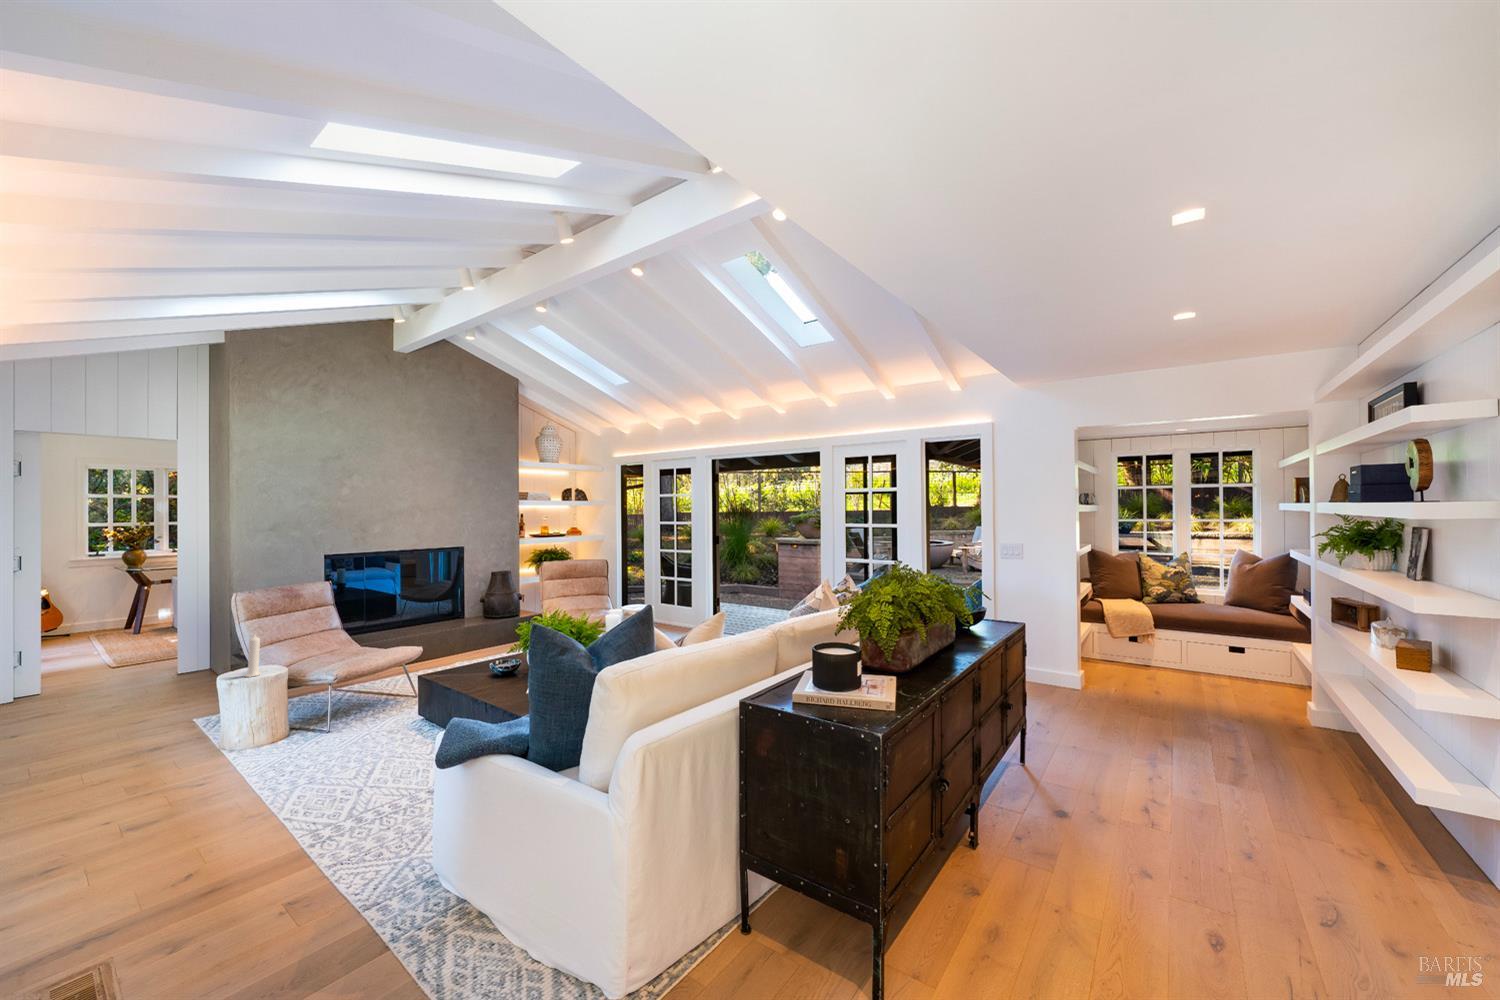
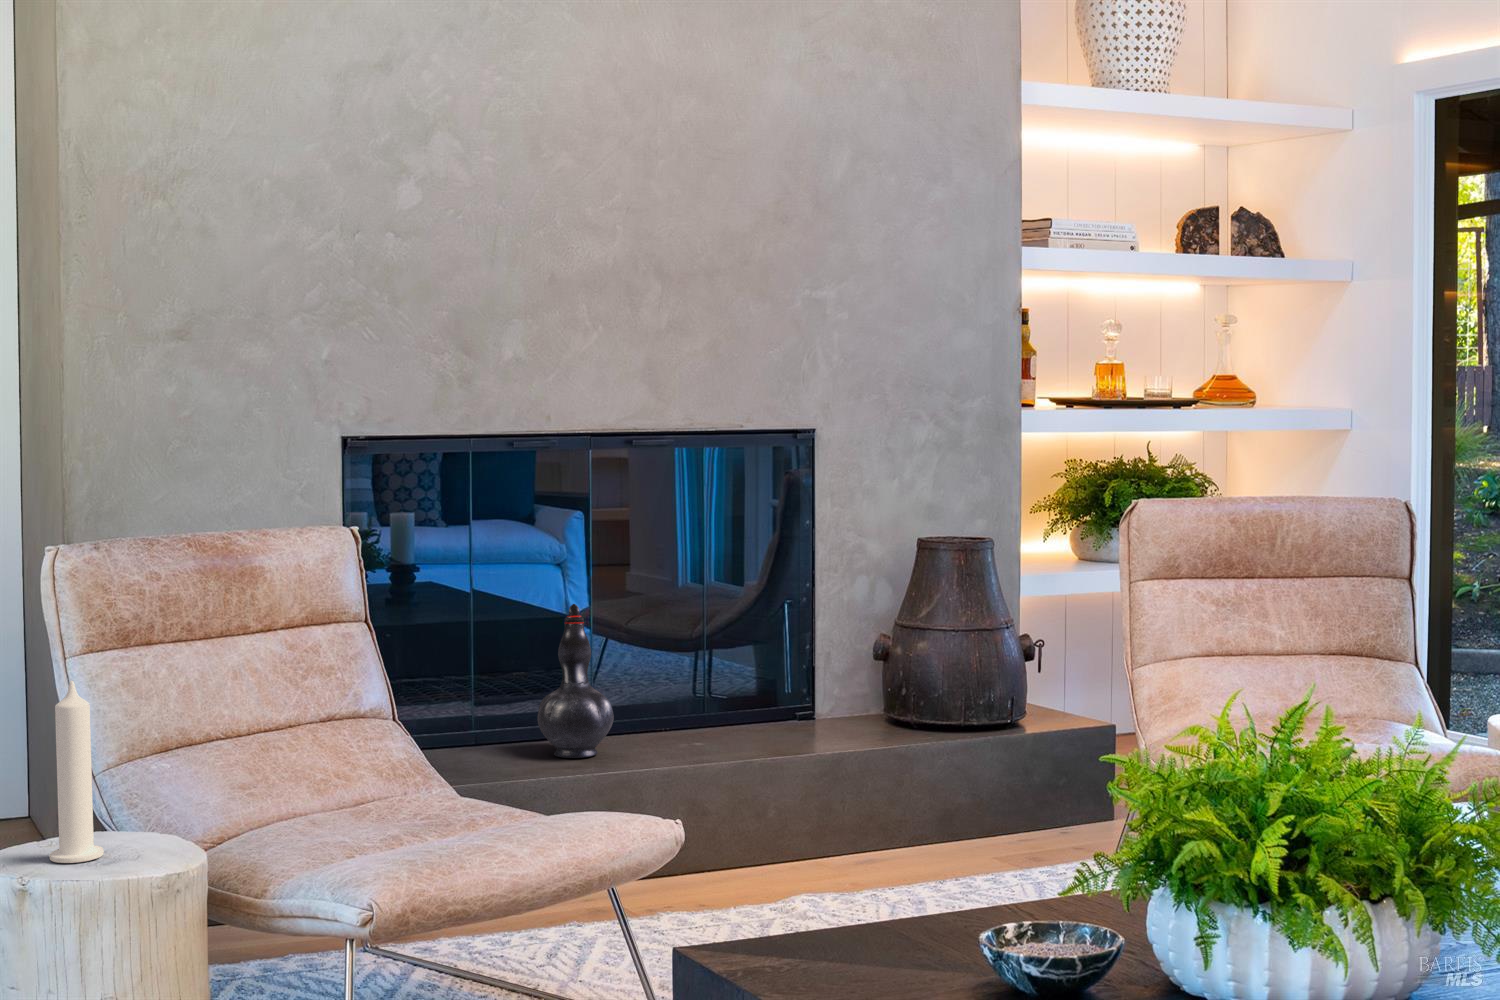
decorative vase: none [382,594,406,633] -> present [537,604,614,758]

